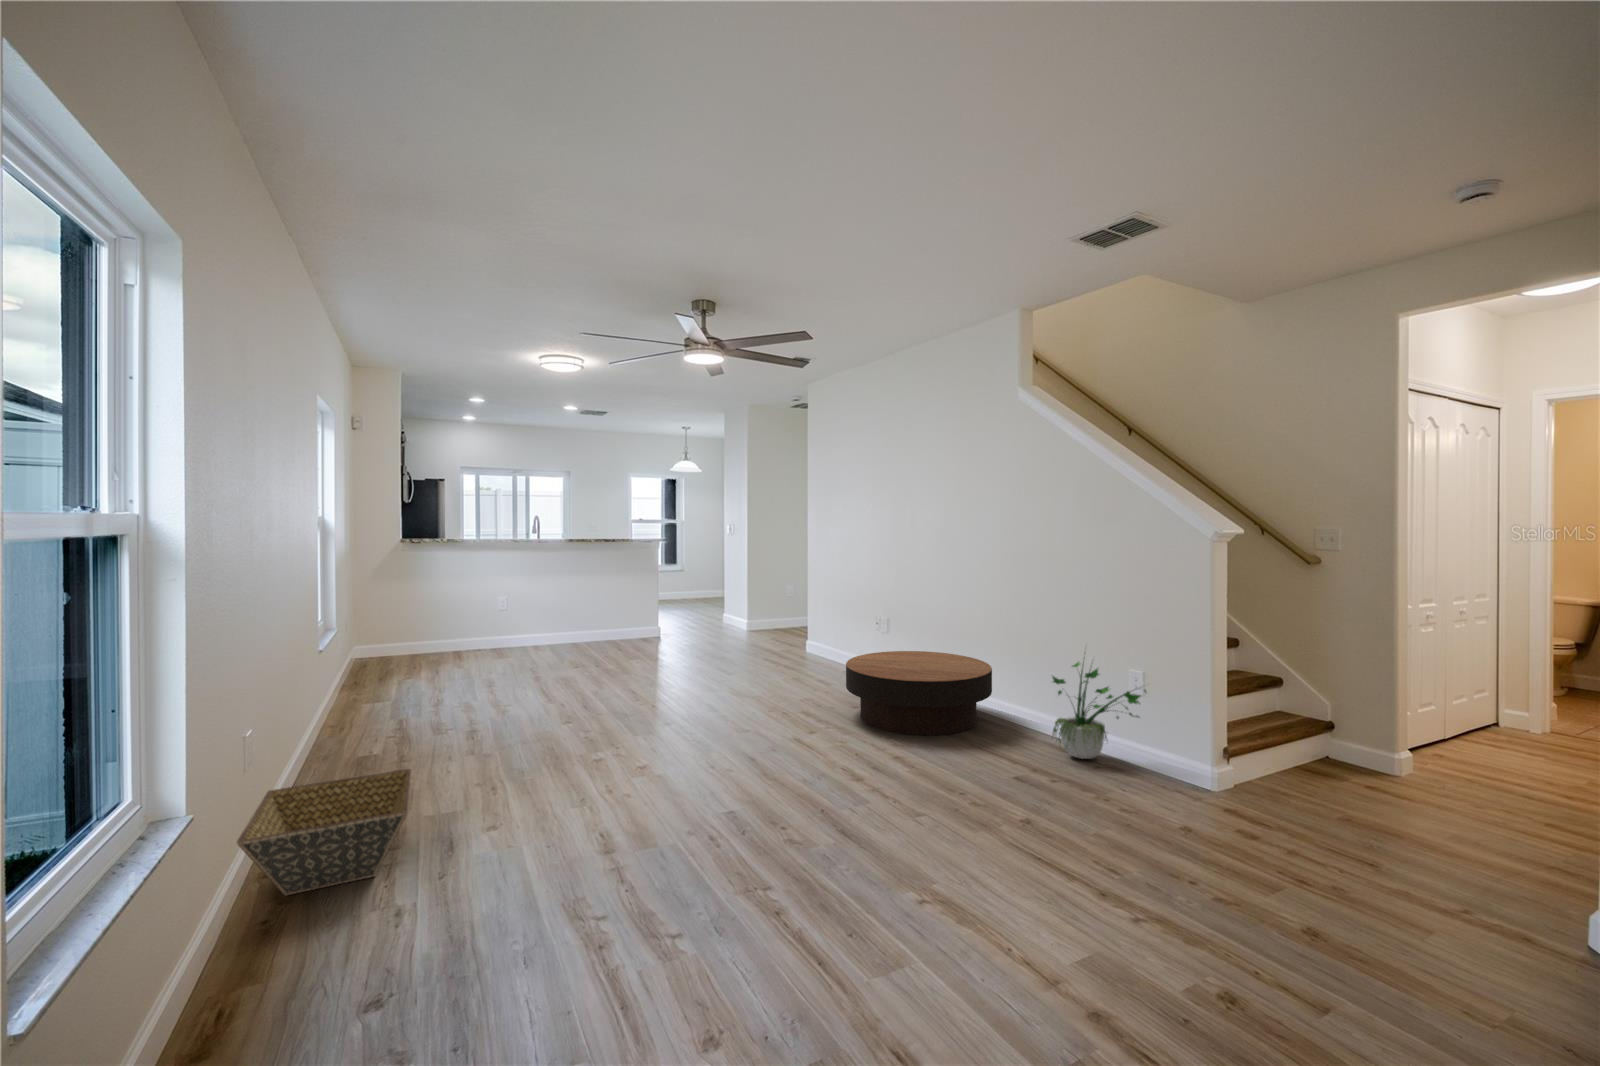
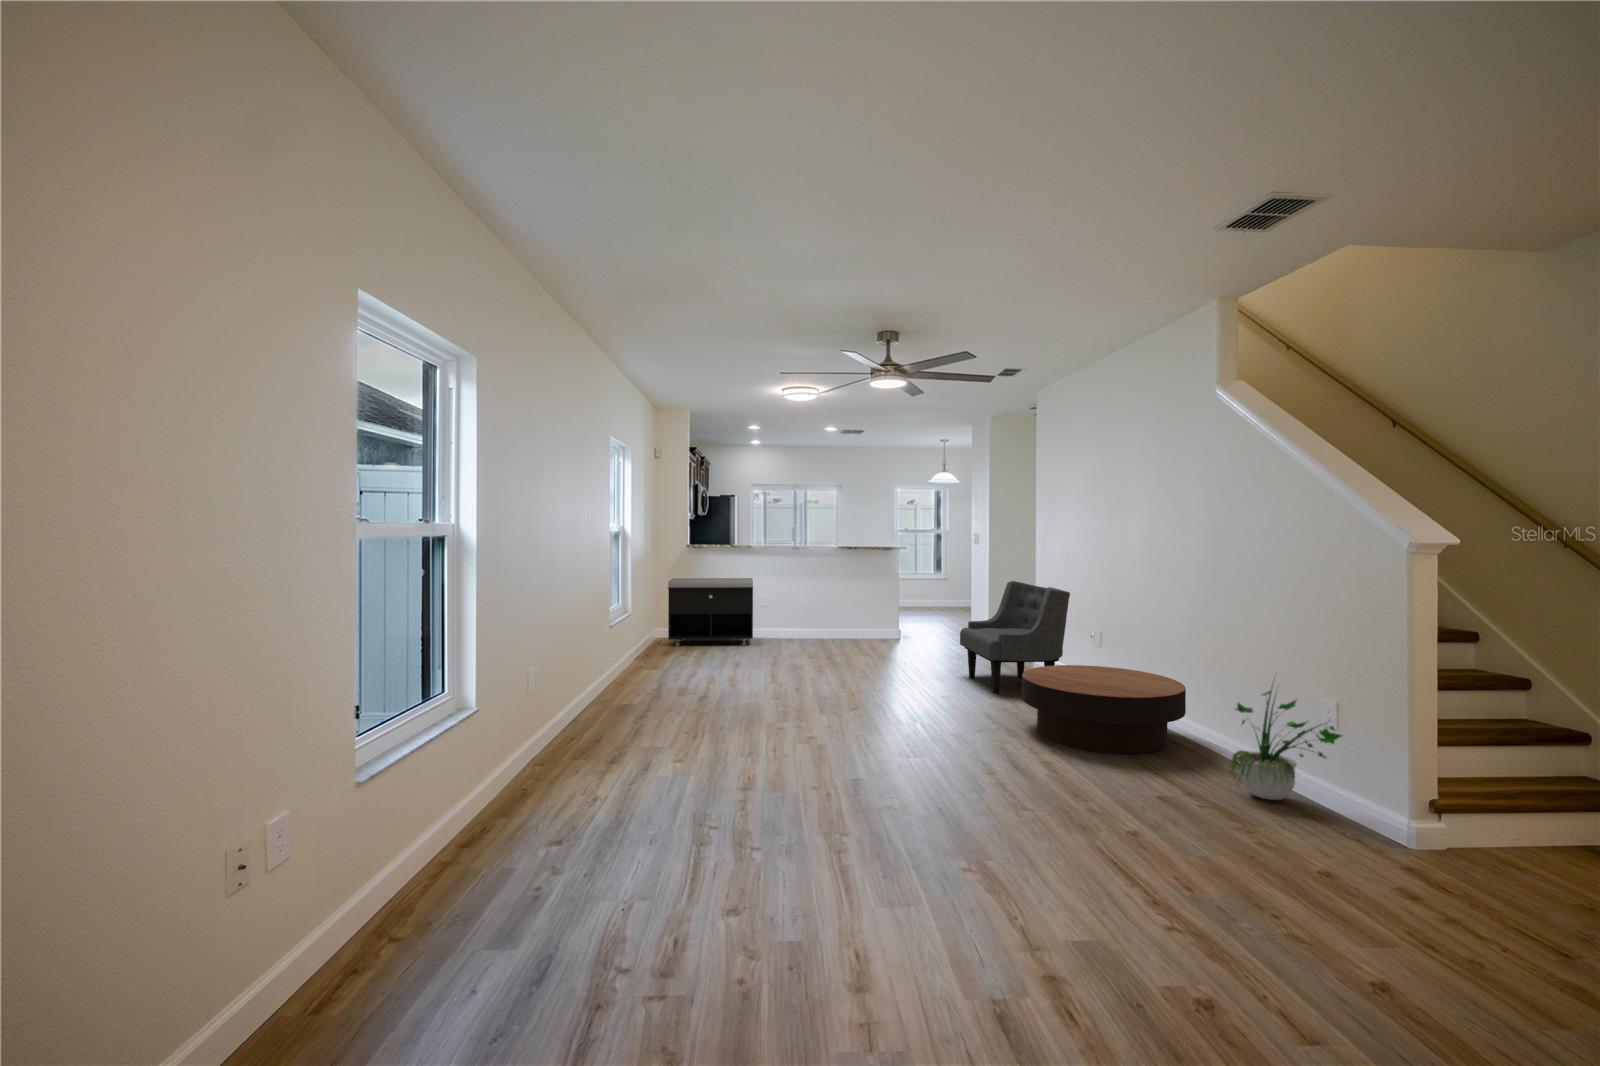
armchair: none [750,571,860,687] -> present [960,581,1070,694]
storage bench: none [377,578,496,668] -> present [668,578,753,646]
basket: present [237,769,411,896] -> none [516,708,631,776]

